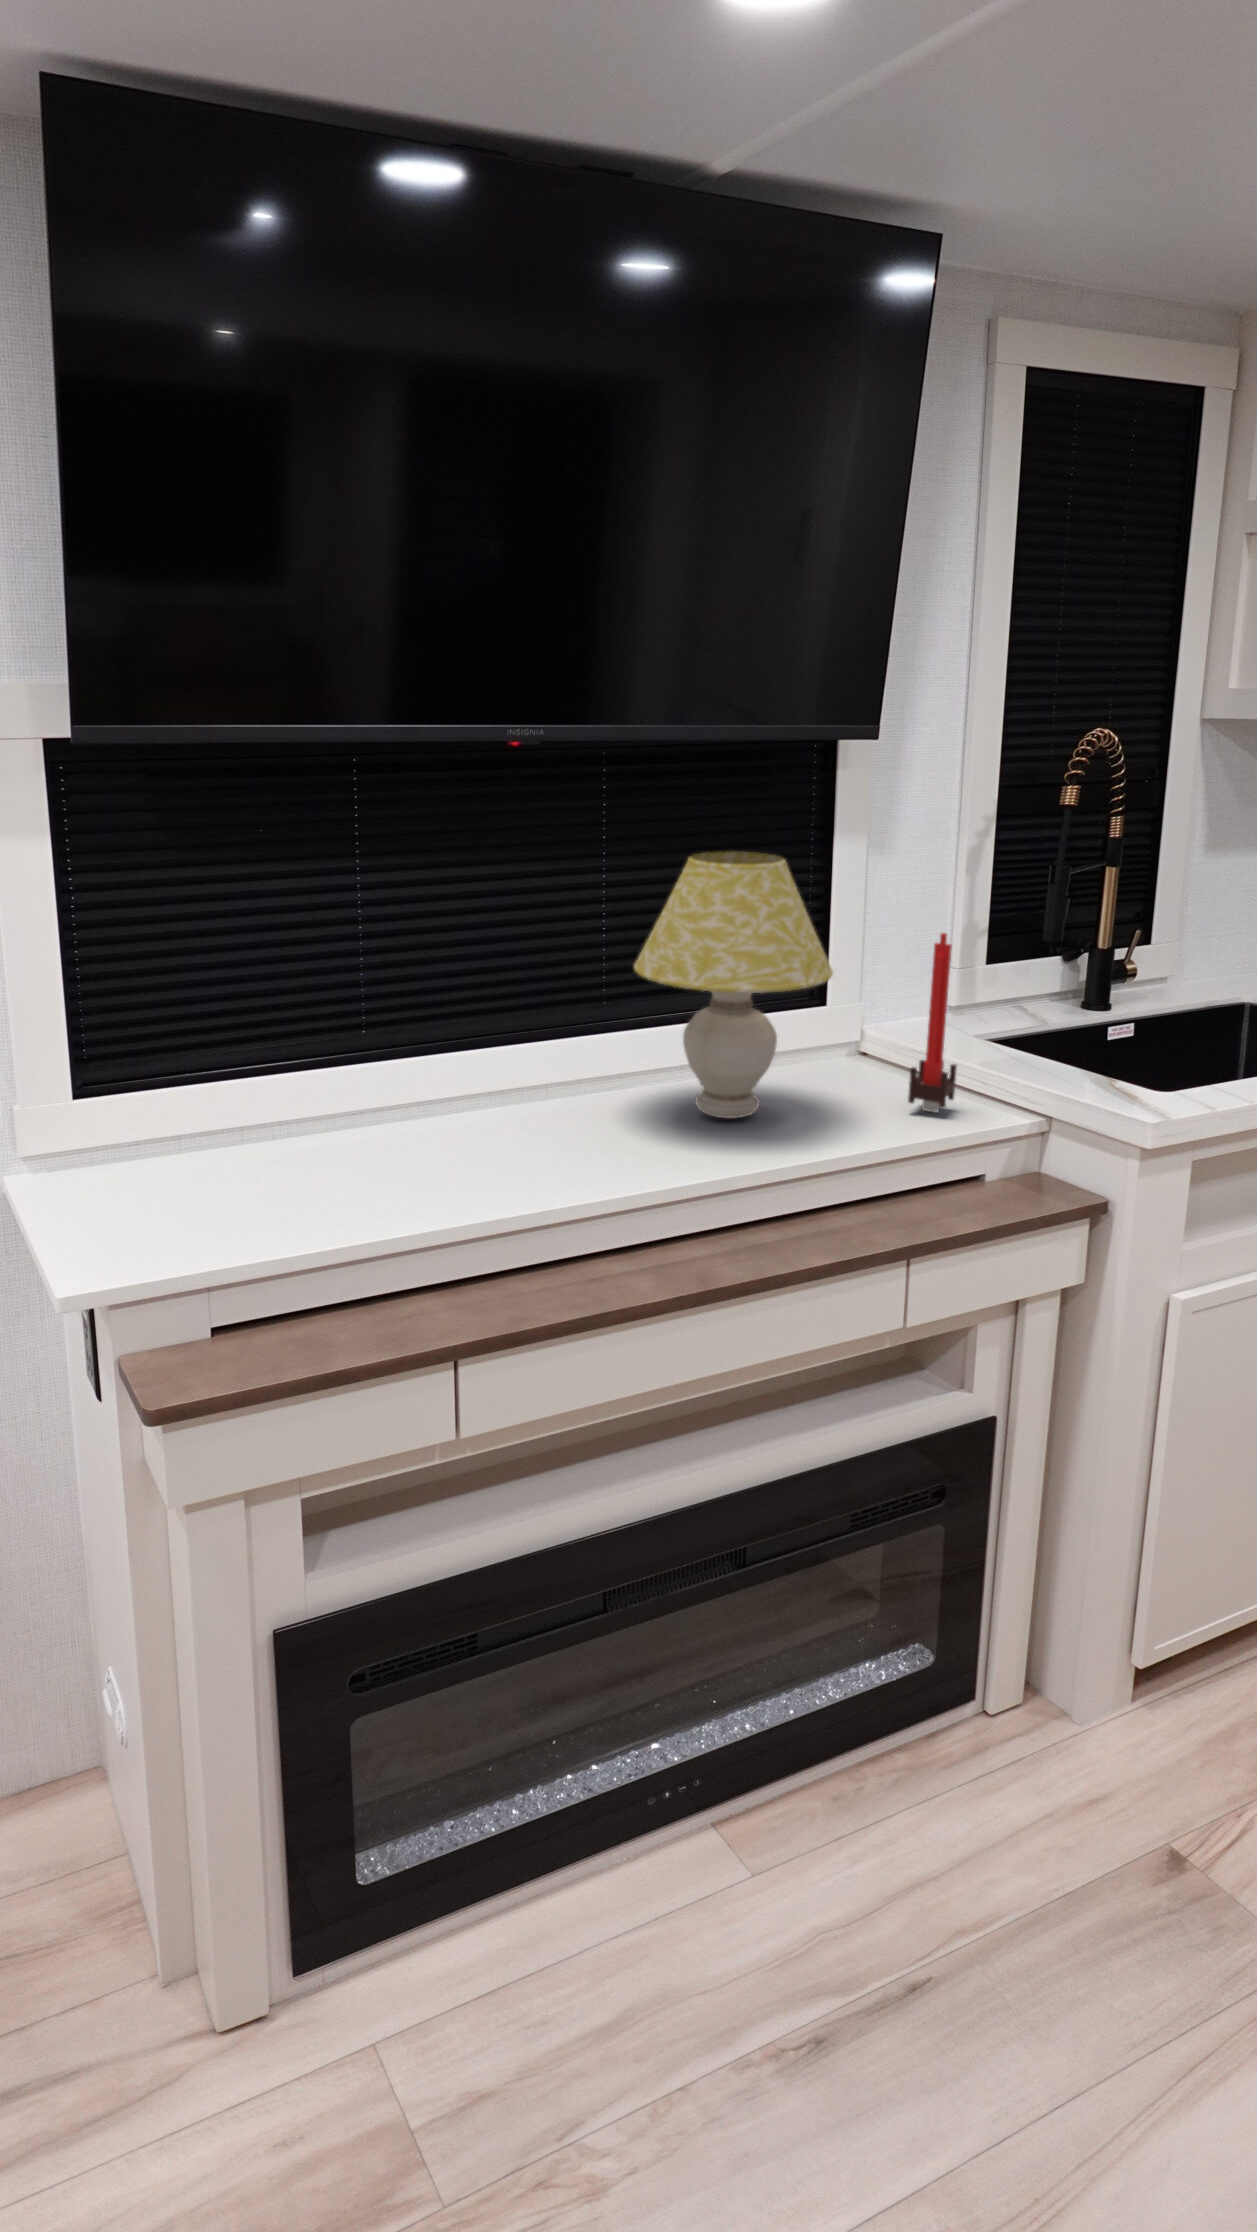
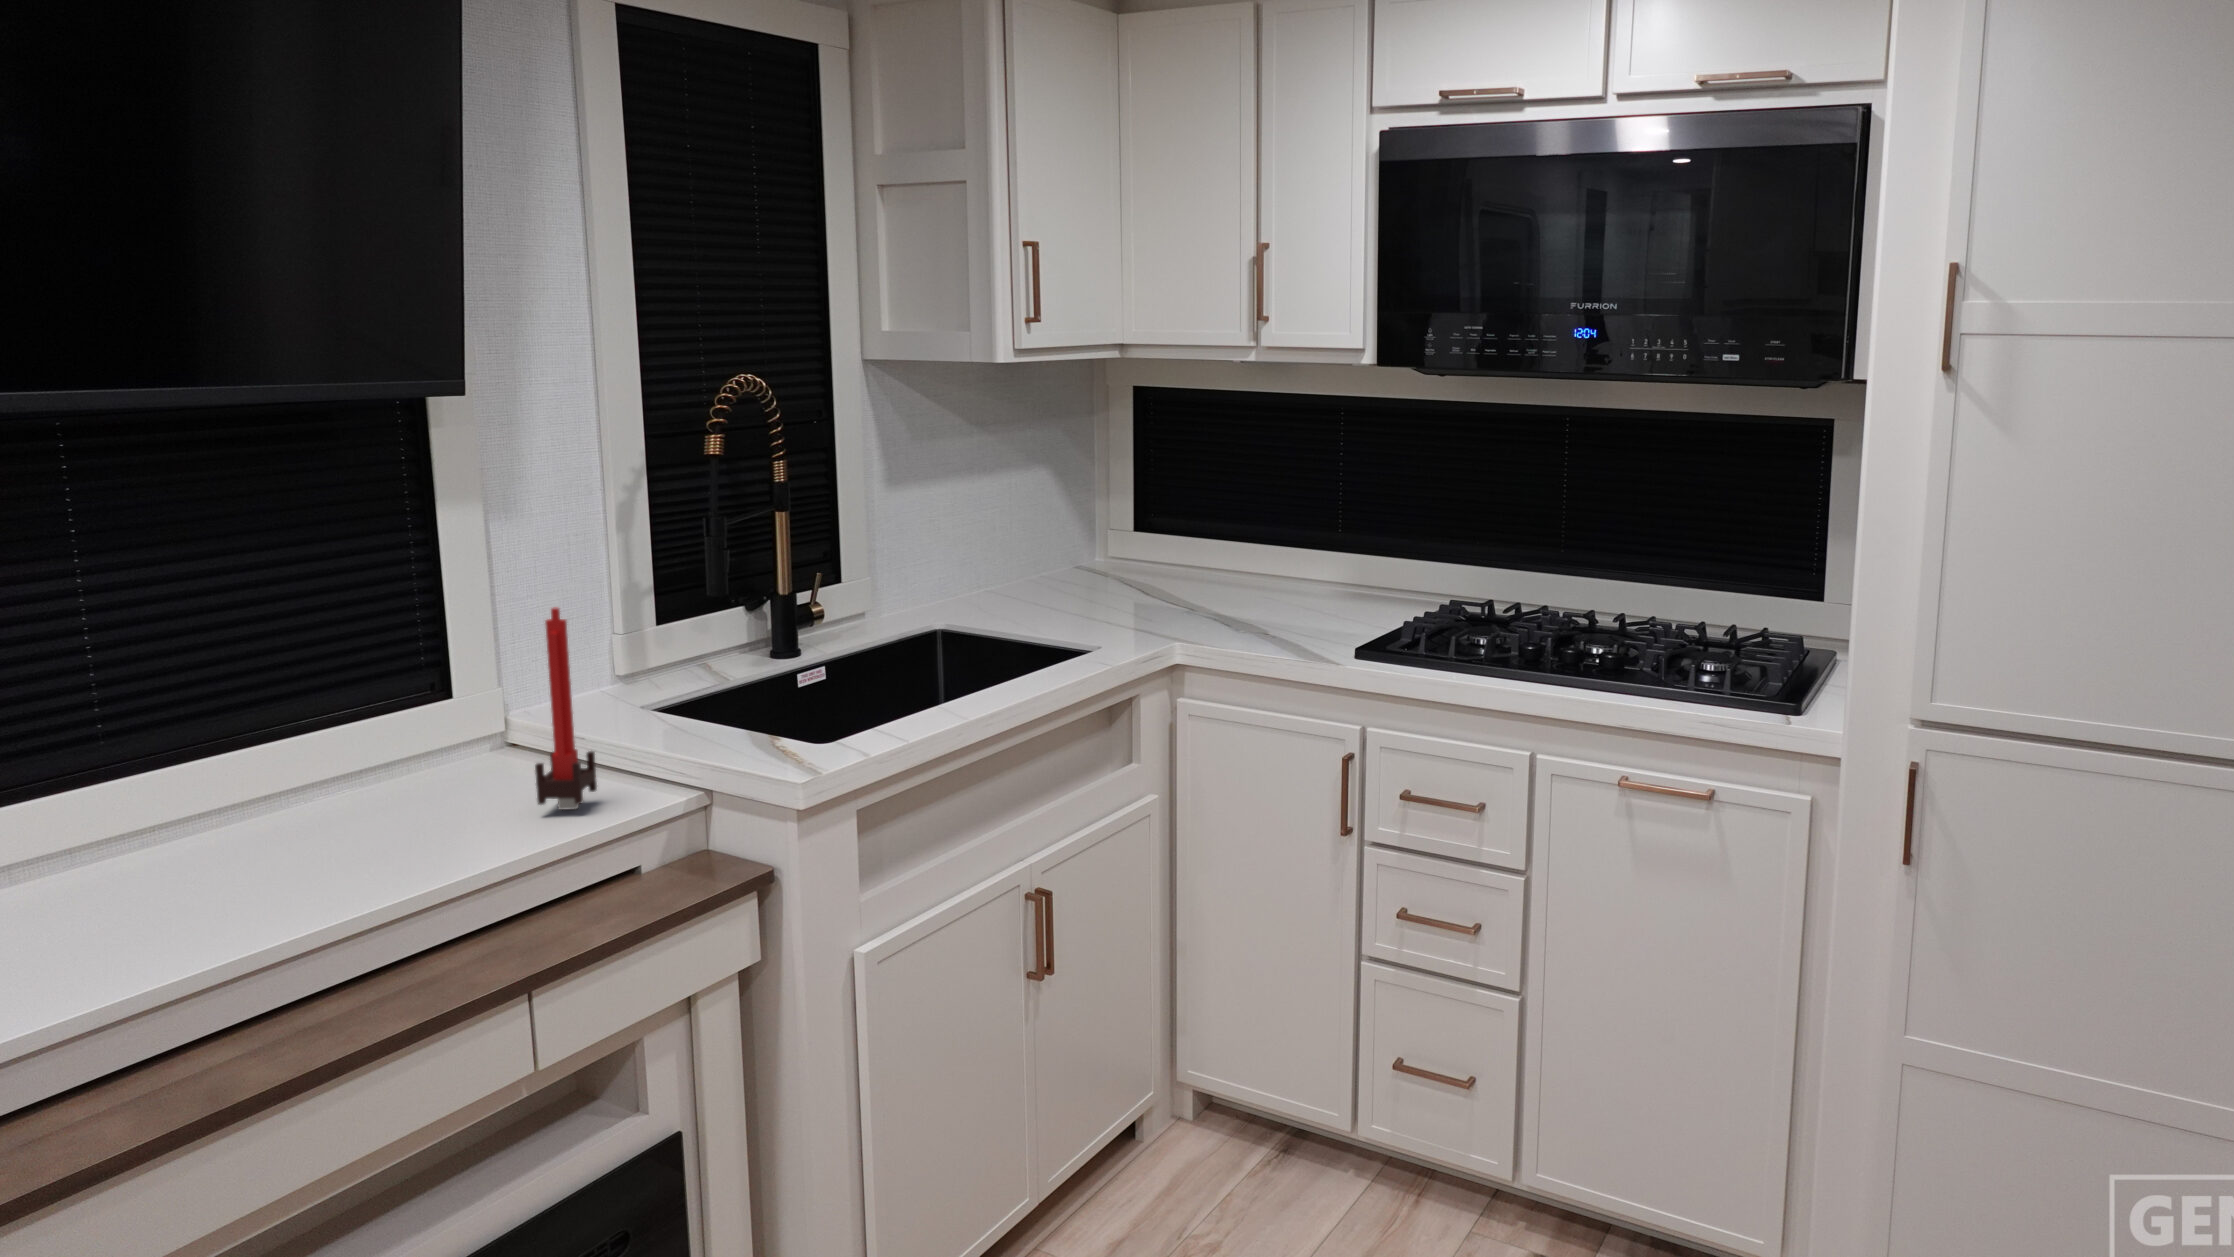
table lamp: present [634,851,833,1119] -> none [112,536,413,870]

